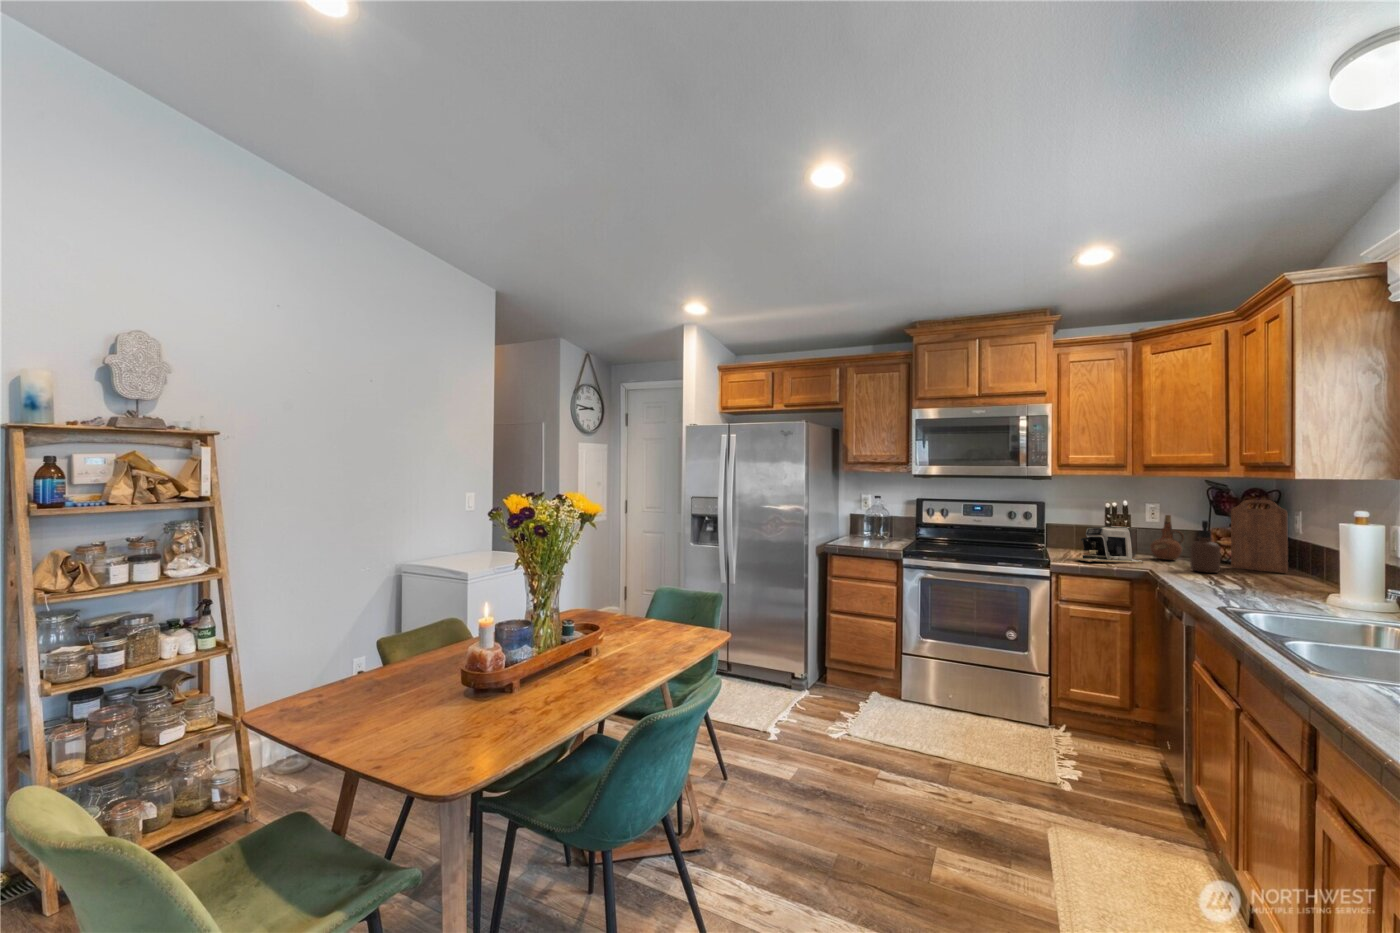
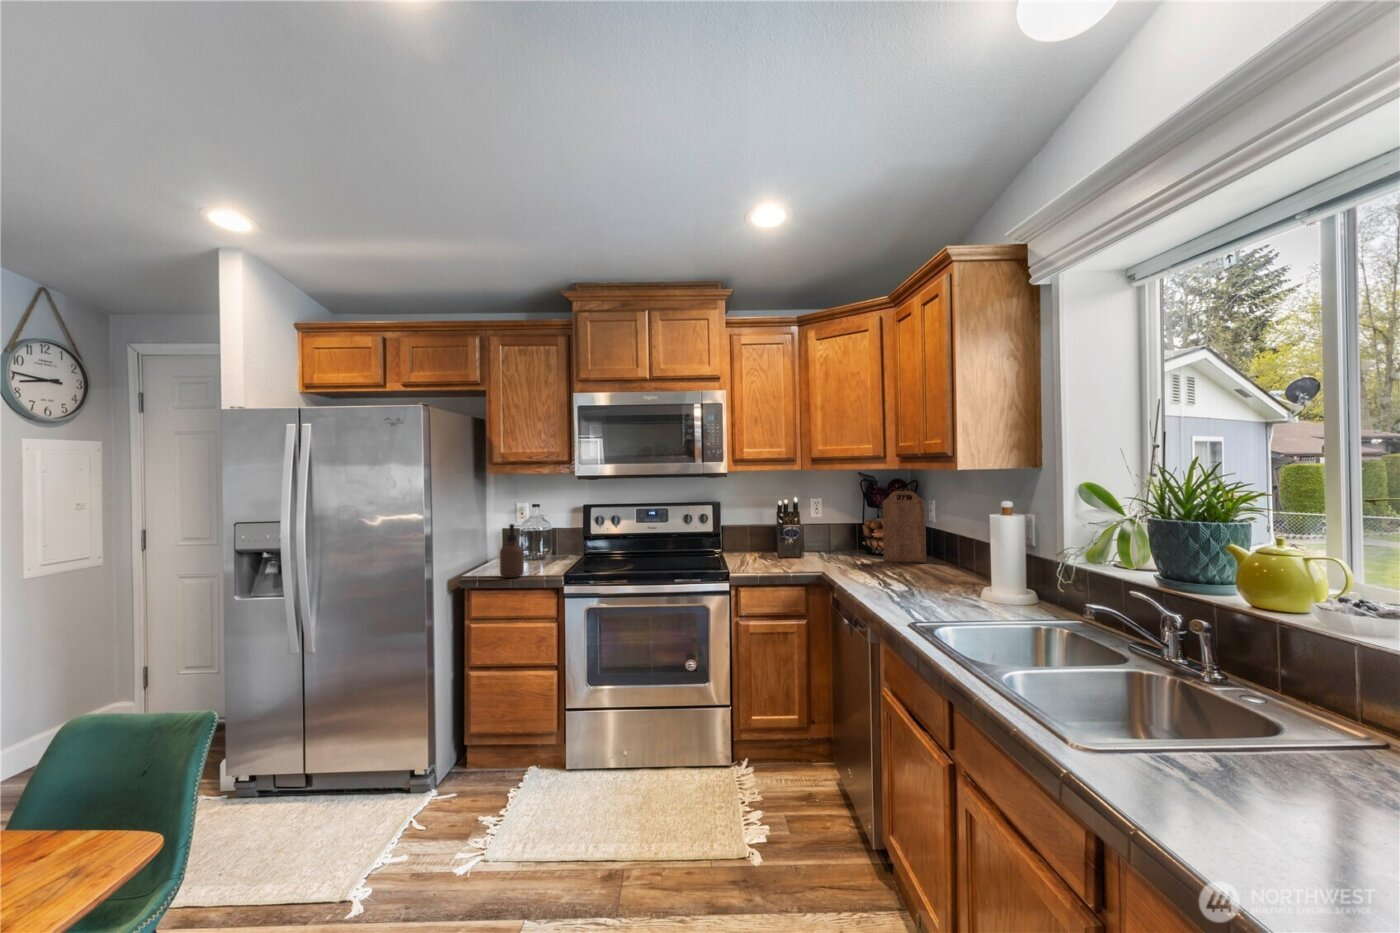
ceramic pitcher: present [1150,515,1184,560] -> none [818,510,845,557]
soap dispenser: present [1190,521,1220,573] -> present [500,524,524,578]
coffee maker: present [1080,527,1144,563] -> none [752,526,816,569]

